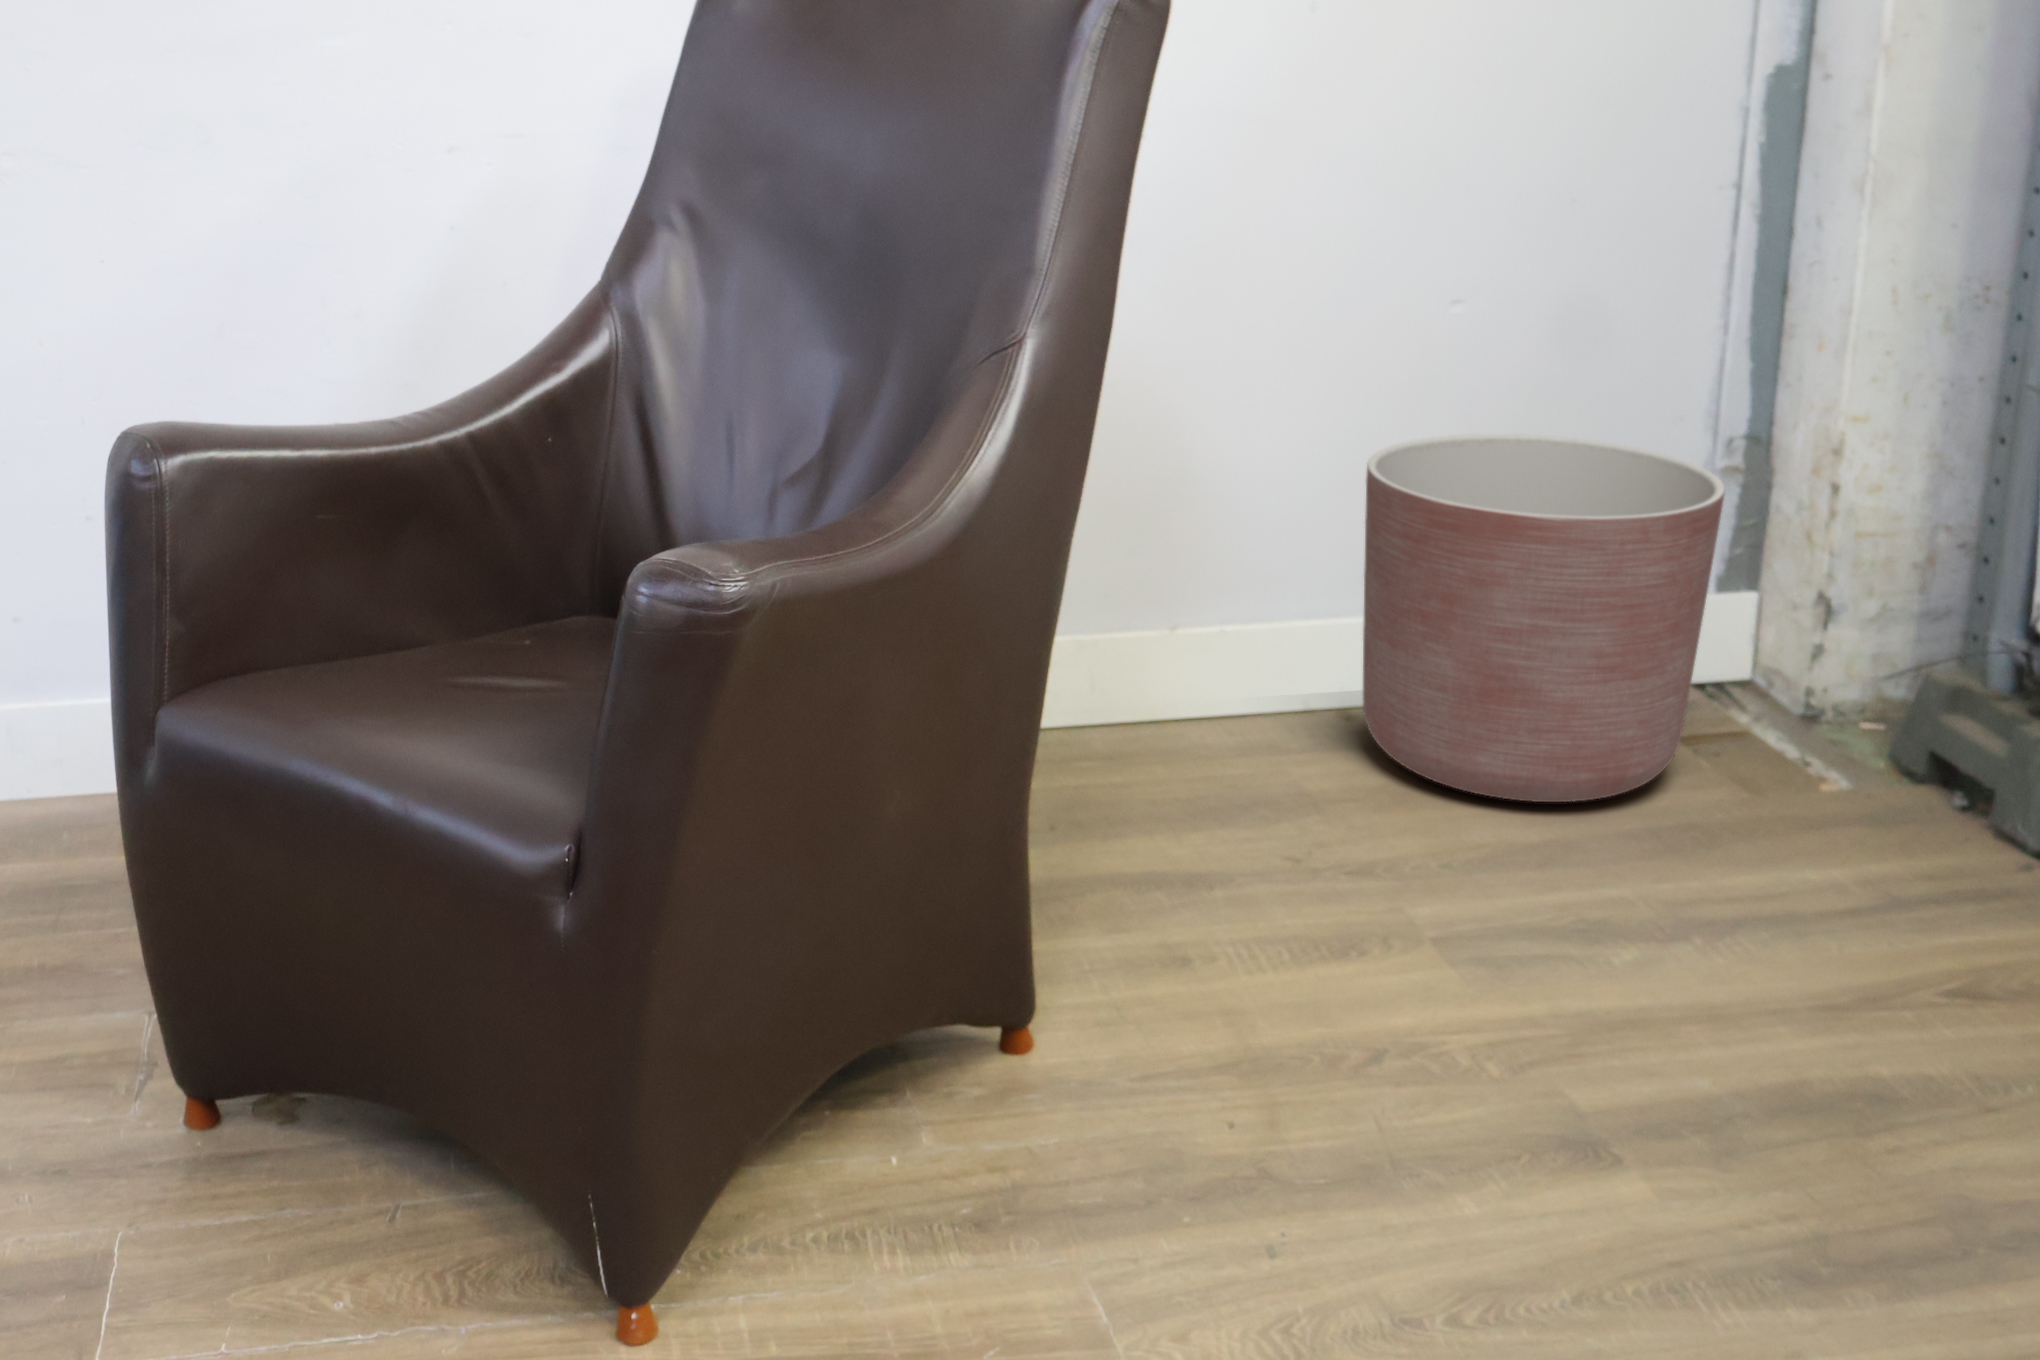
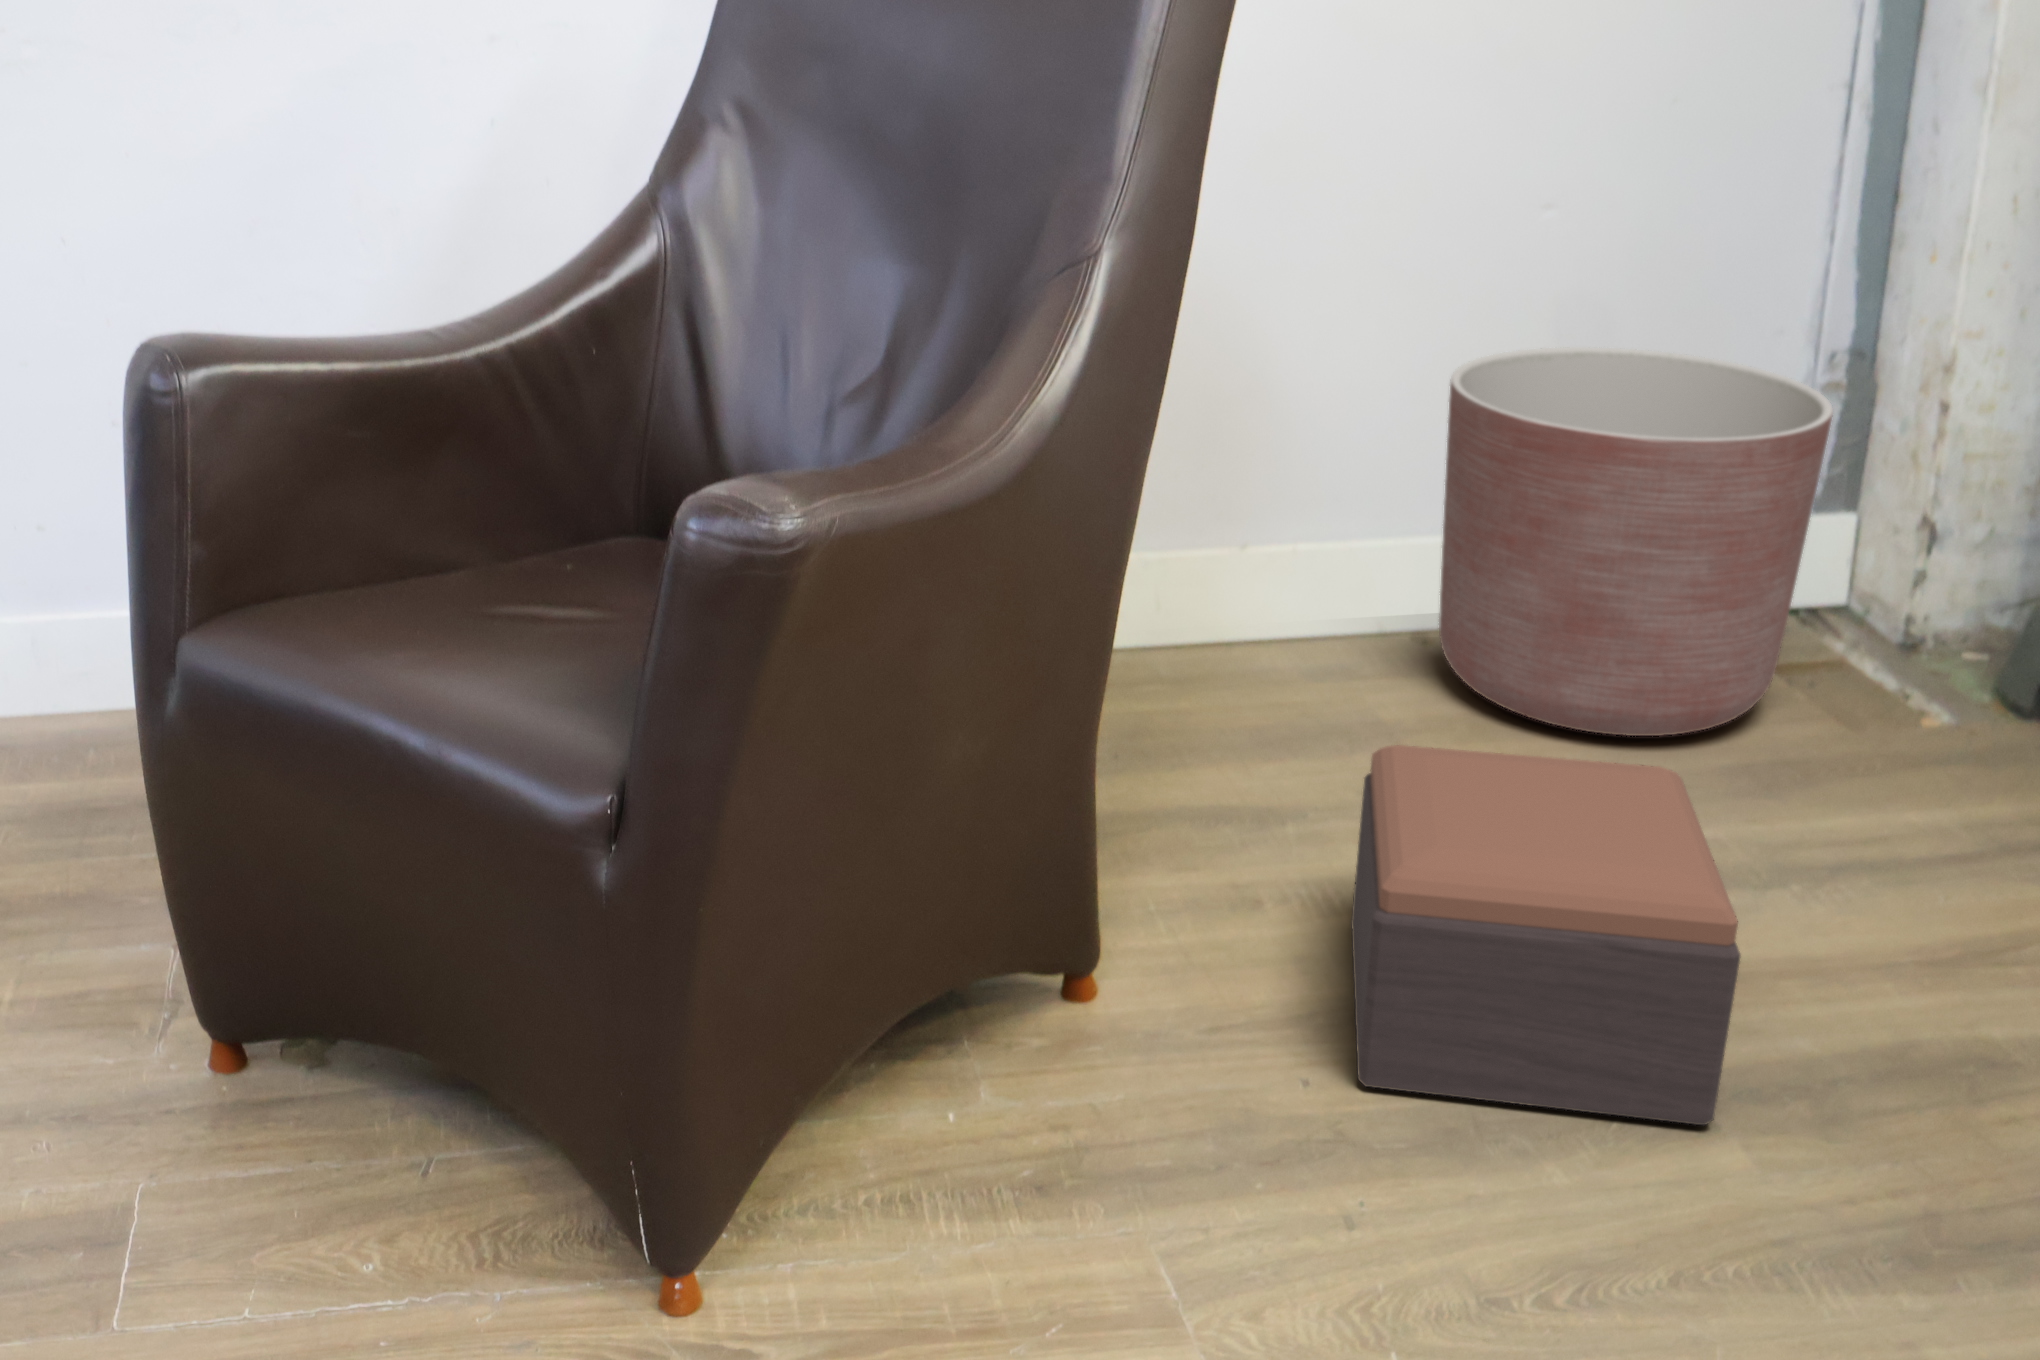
footstool: none [1276,805,1632,1158] -> present [1351,745,1741,1125]

